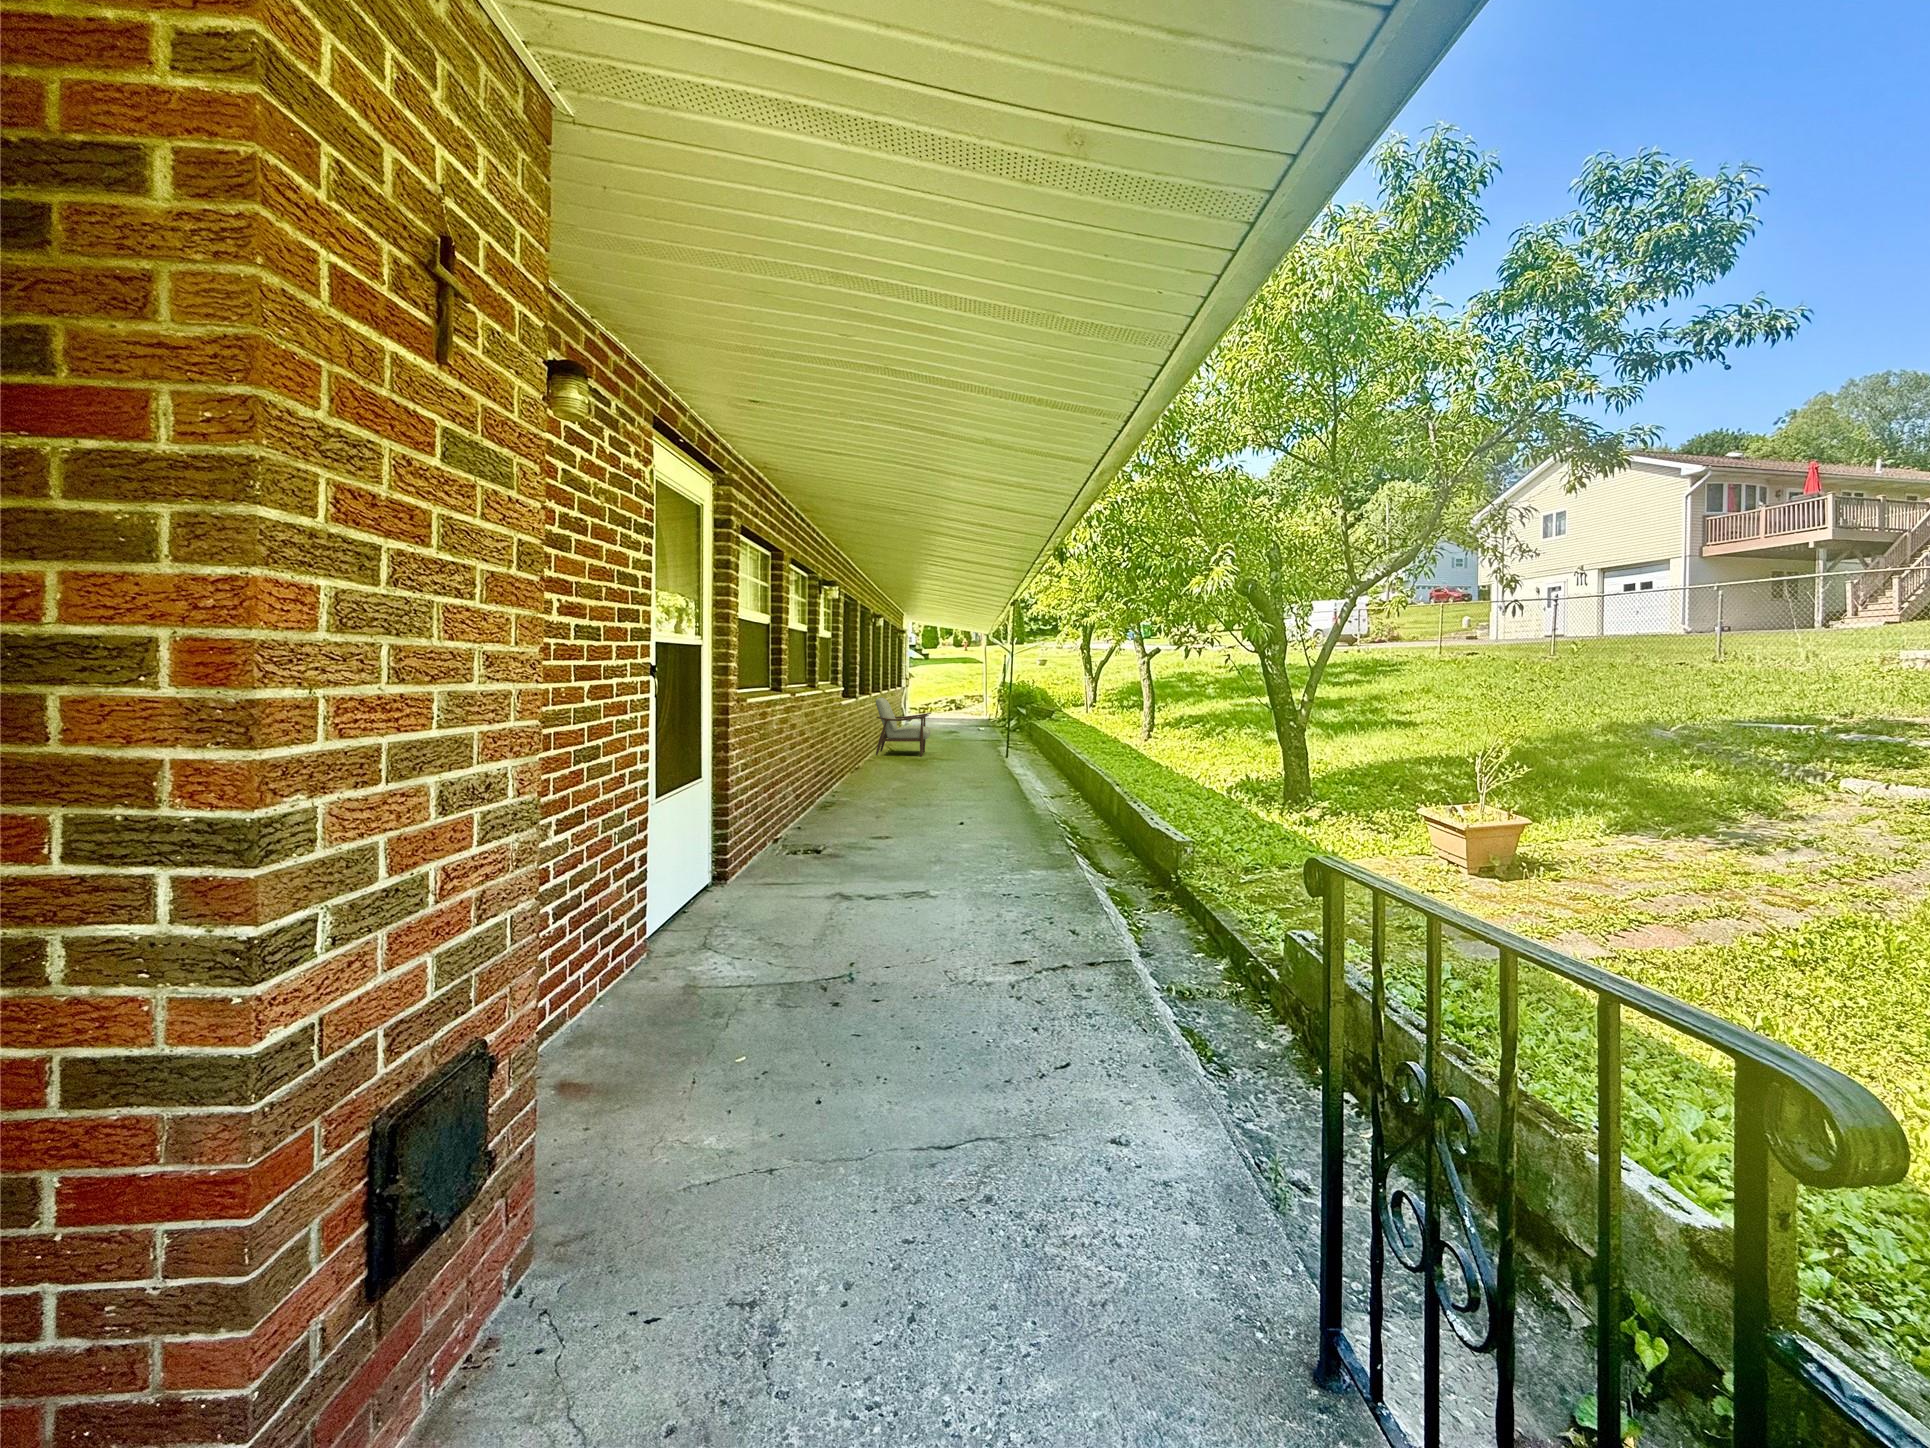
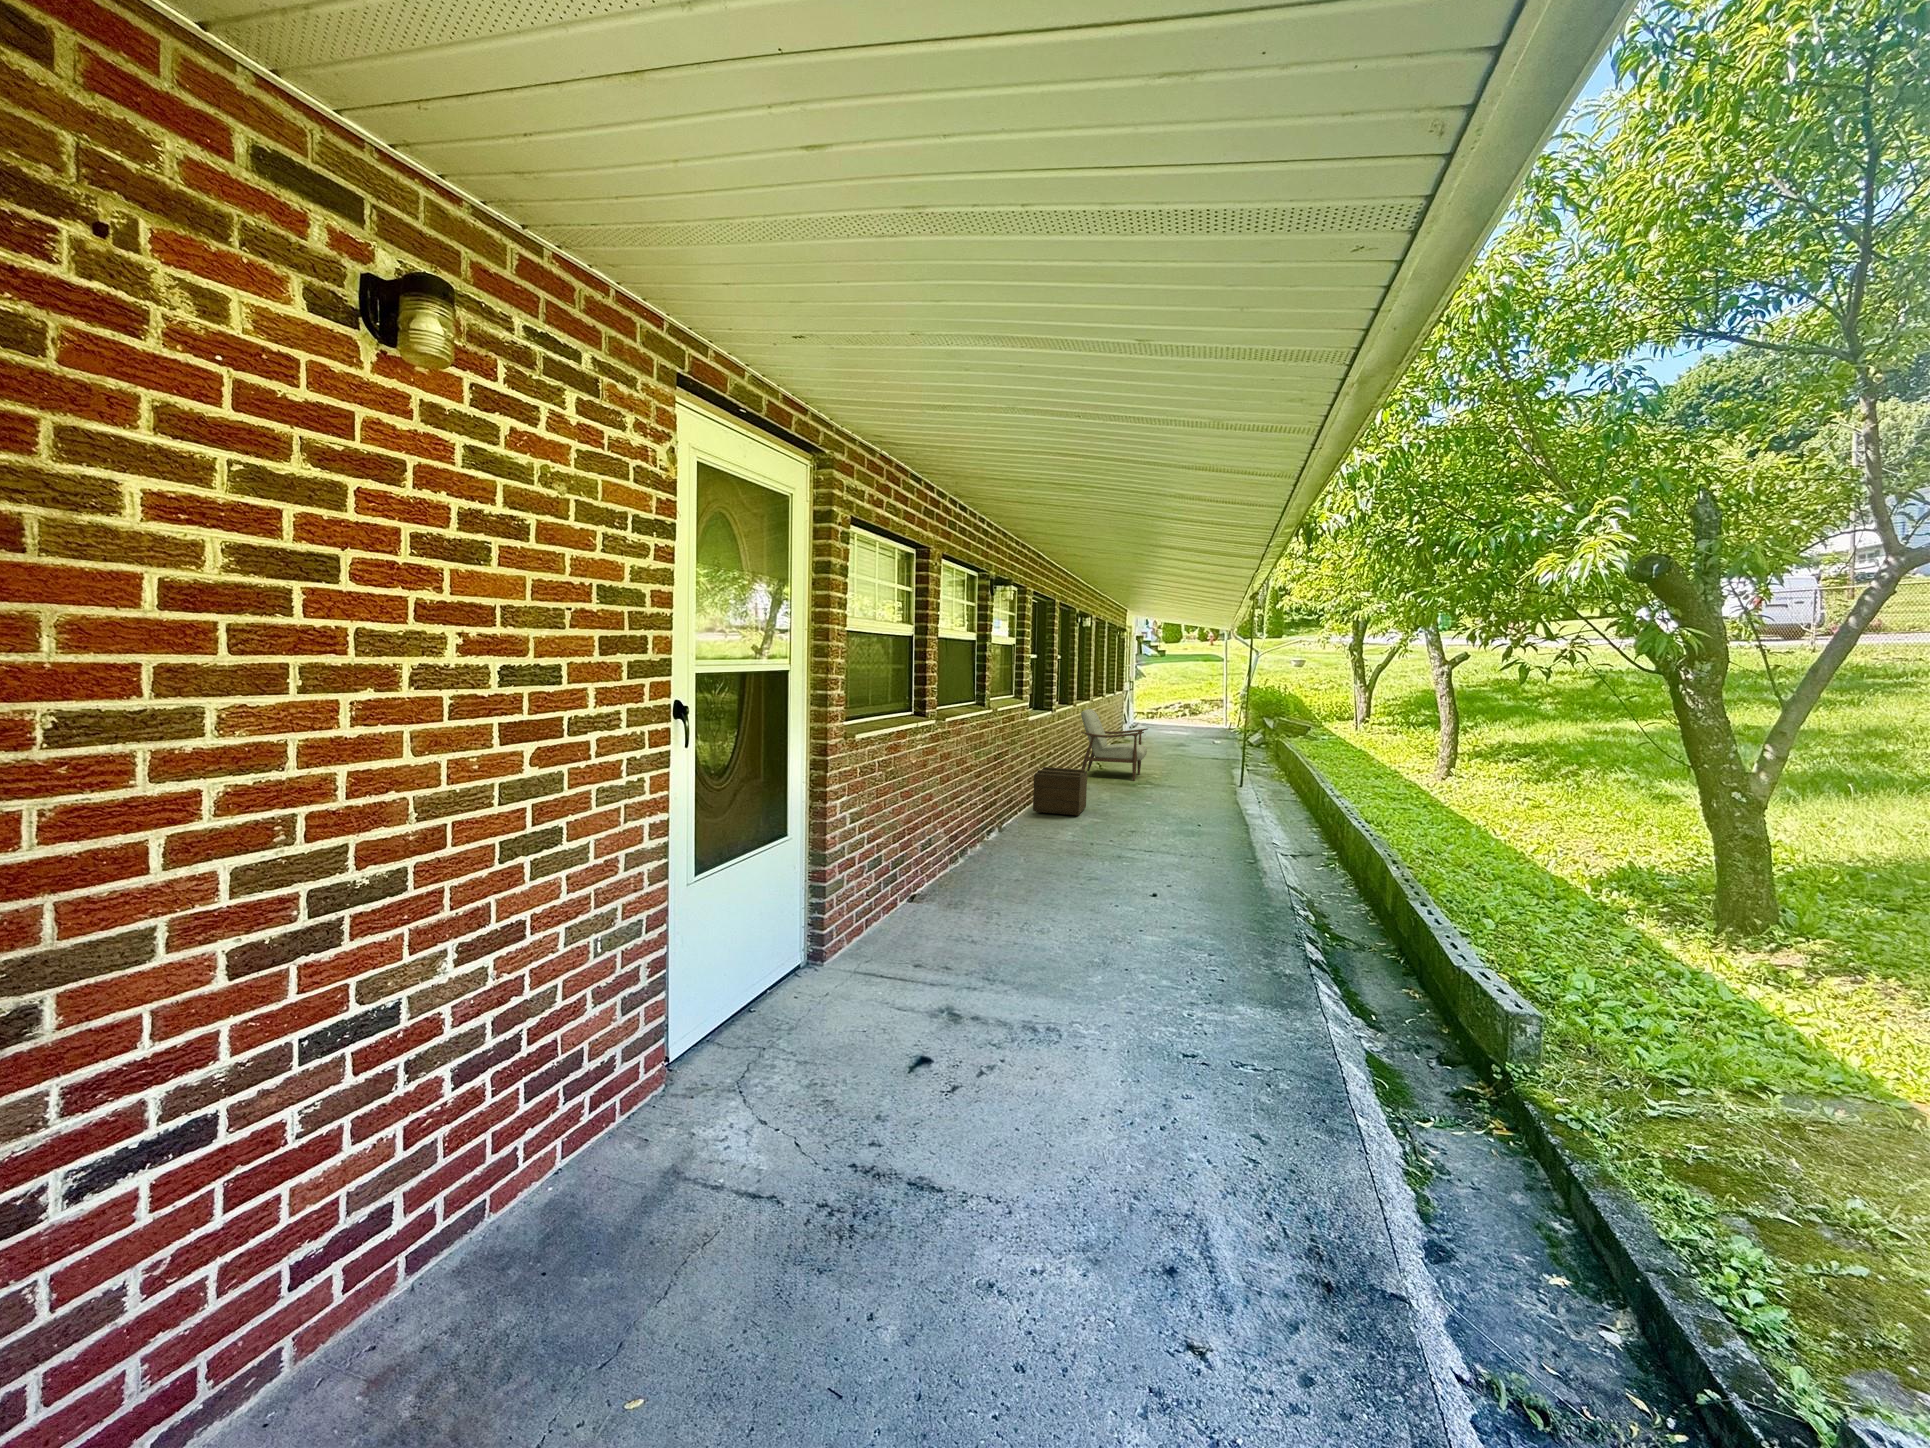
wooden crate: none [846,743,890,781] -> present [1033,767,1087,816]

